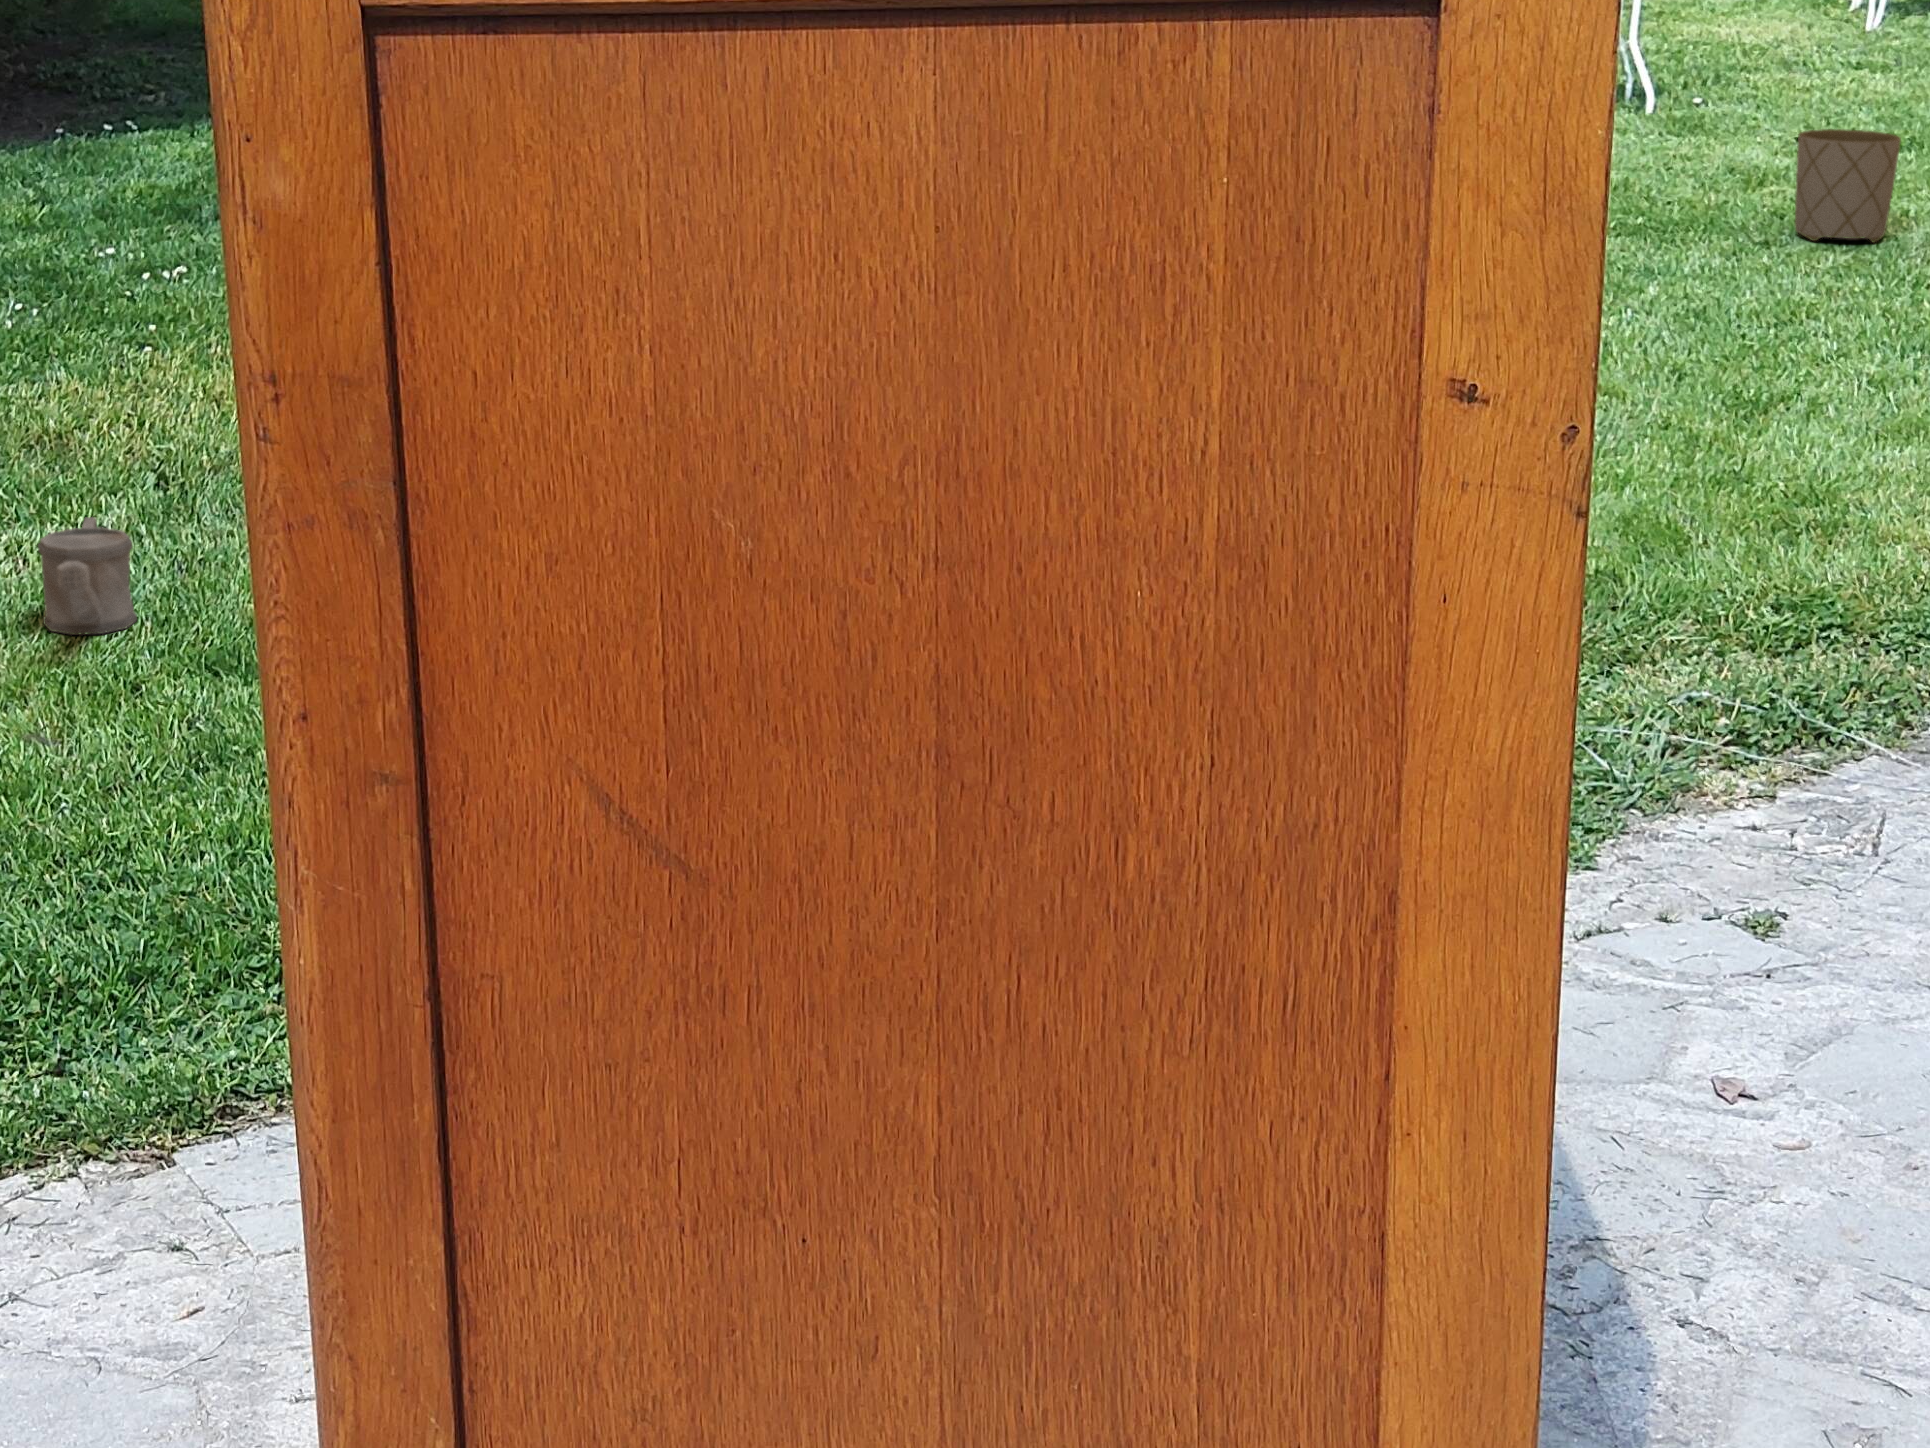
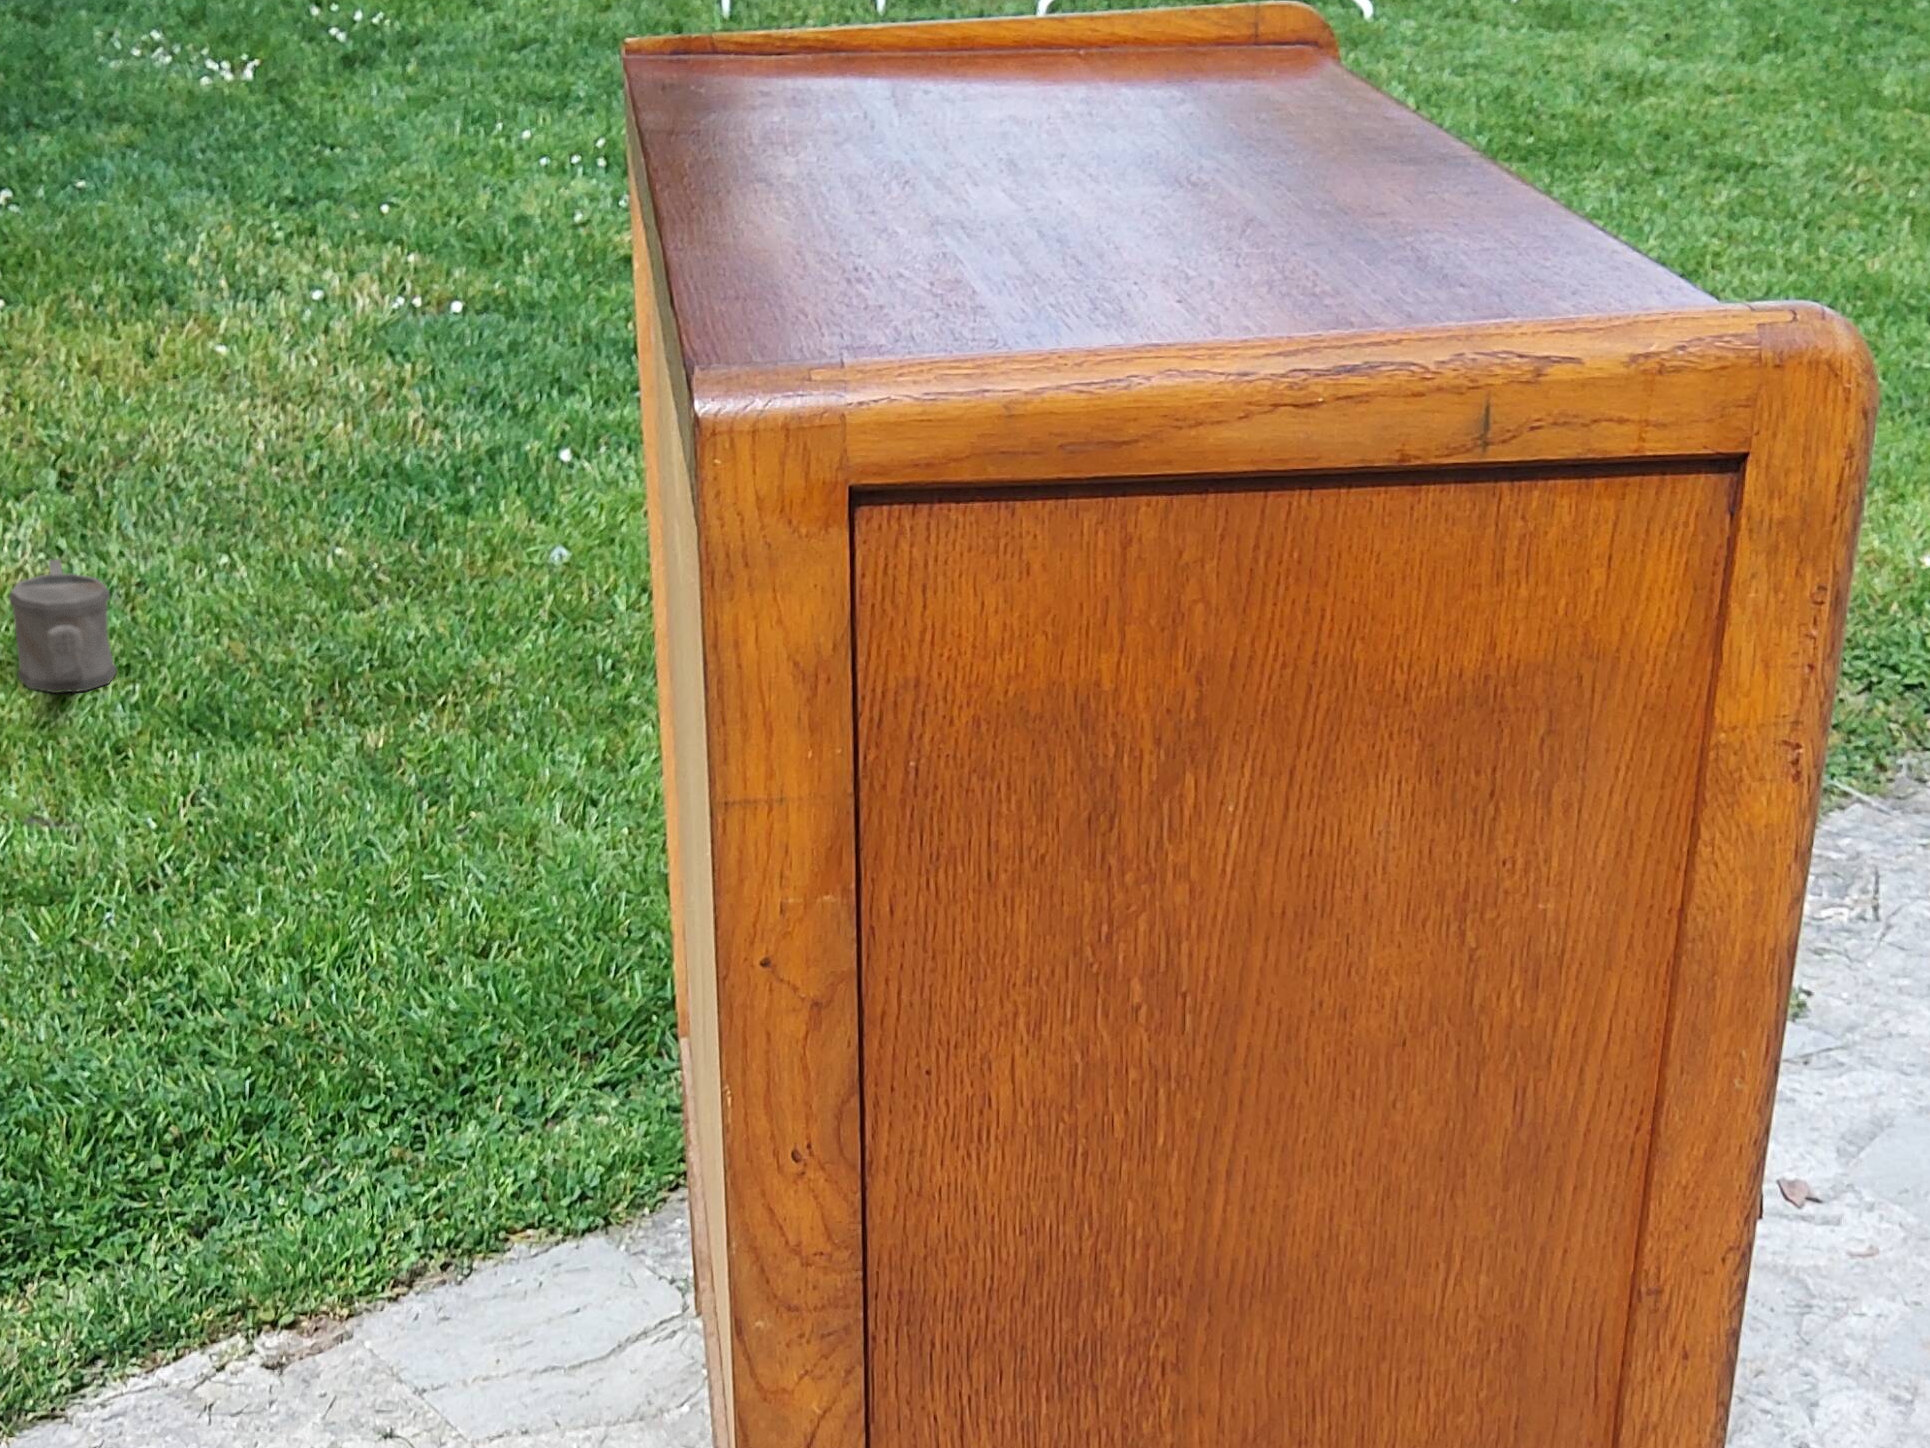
planter: present [1795,129,1901,242] -> none [1681,52,1790,174]

